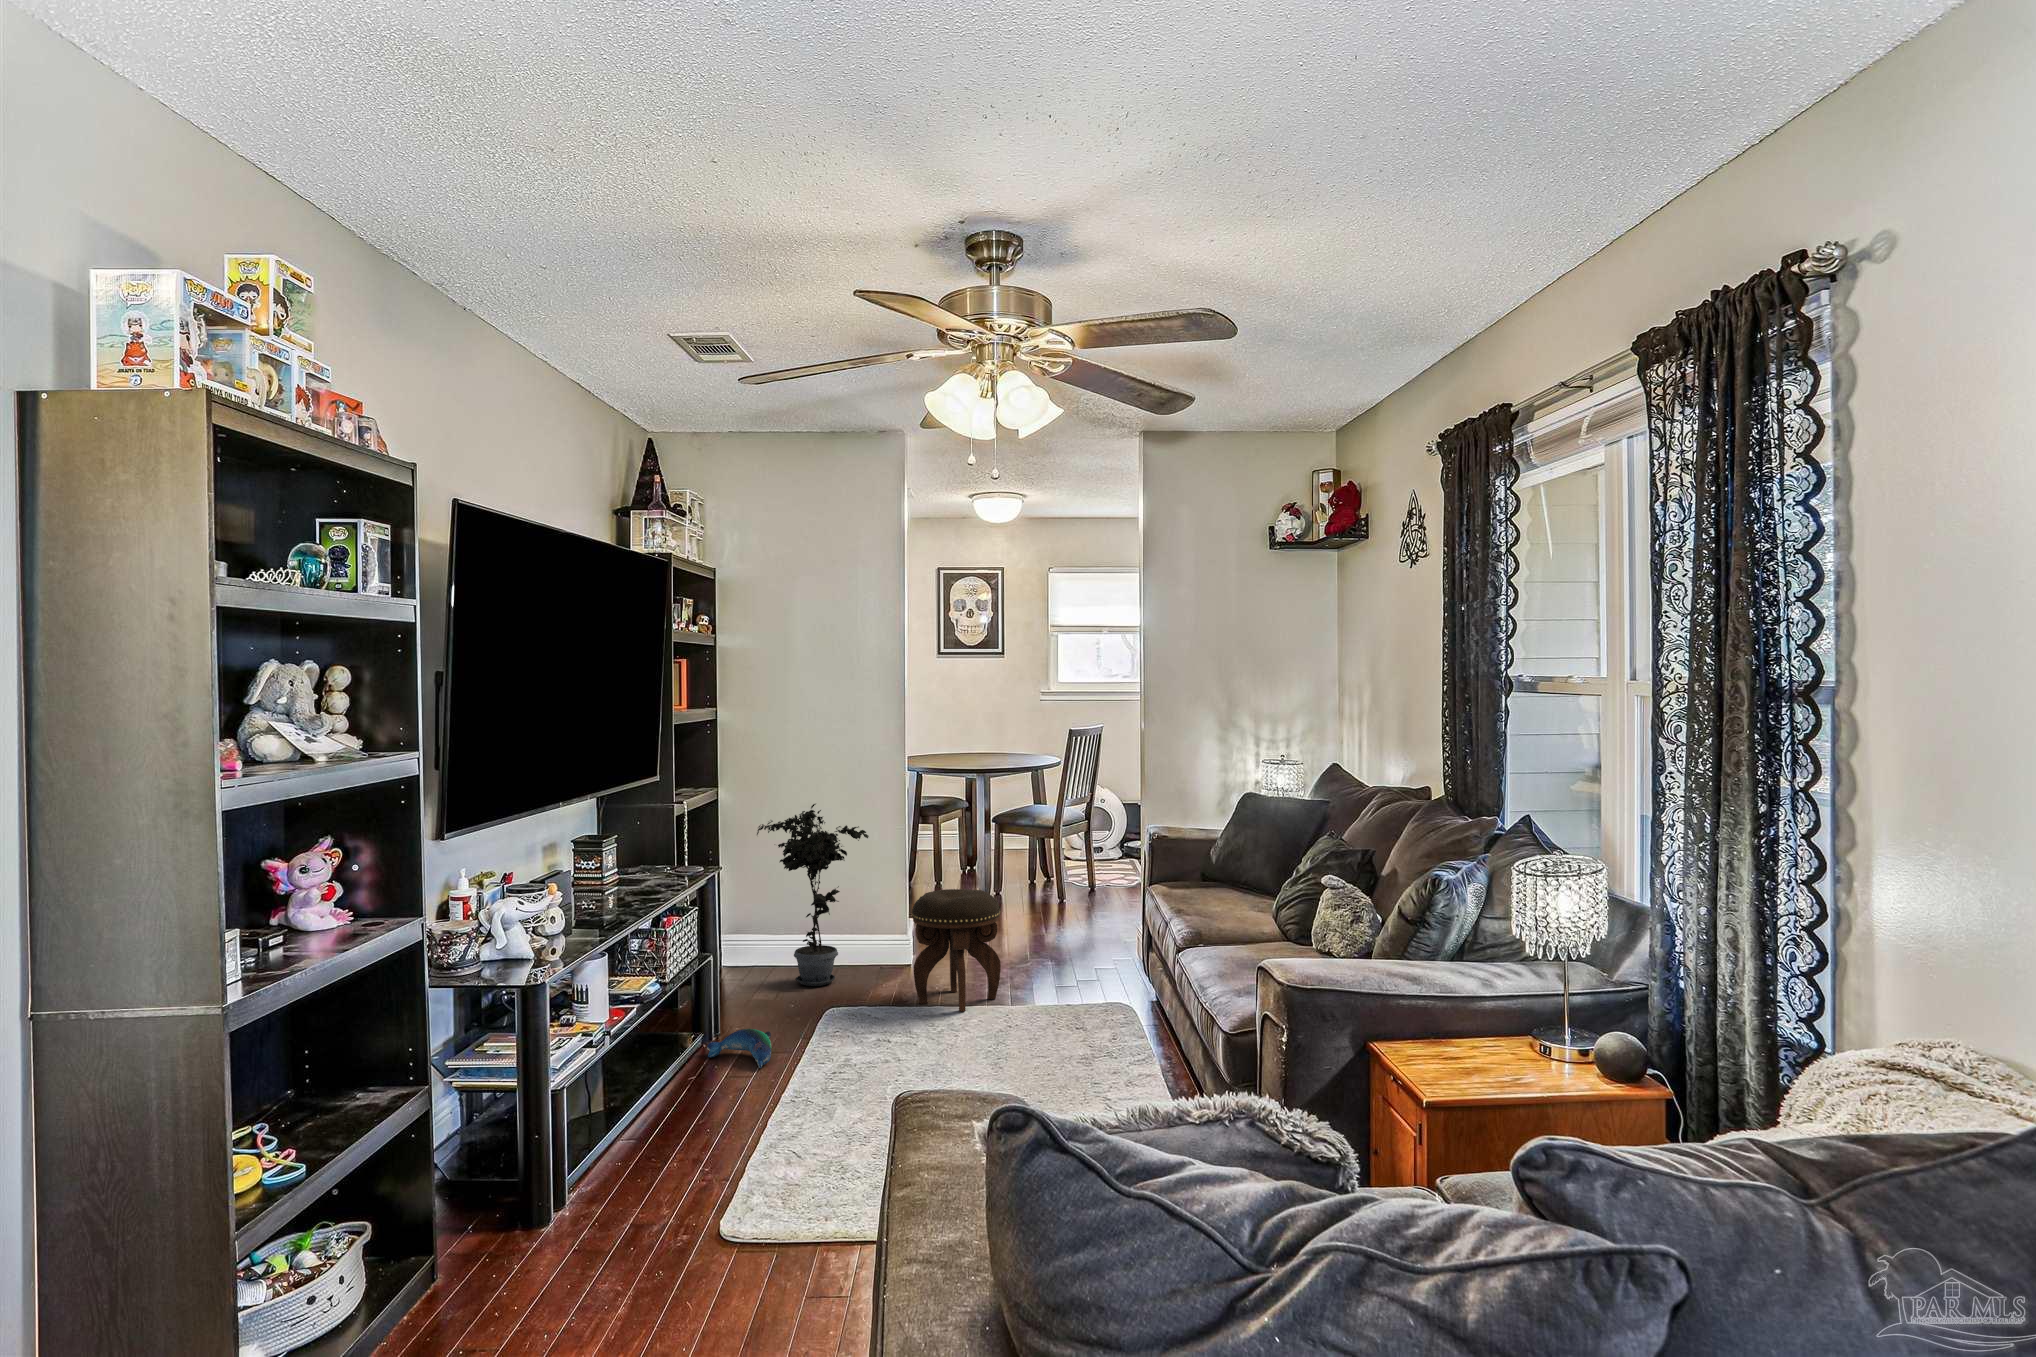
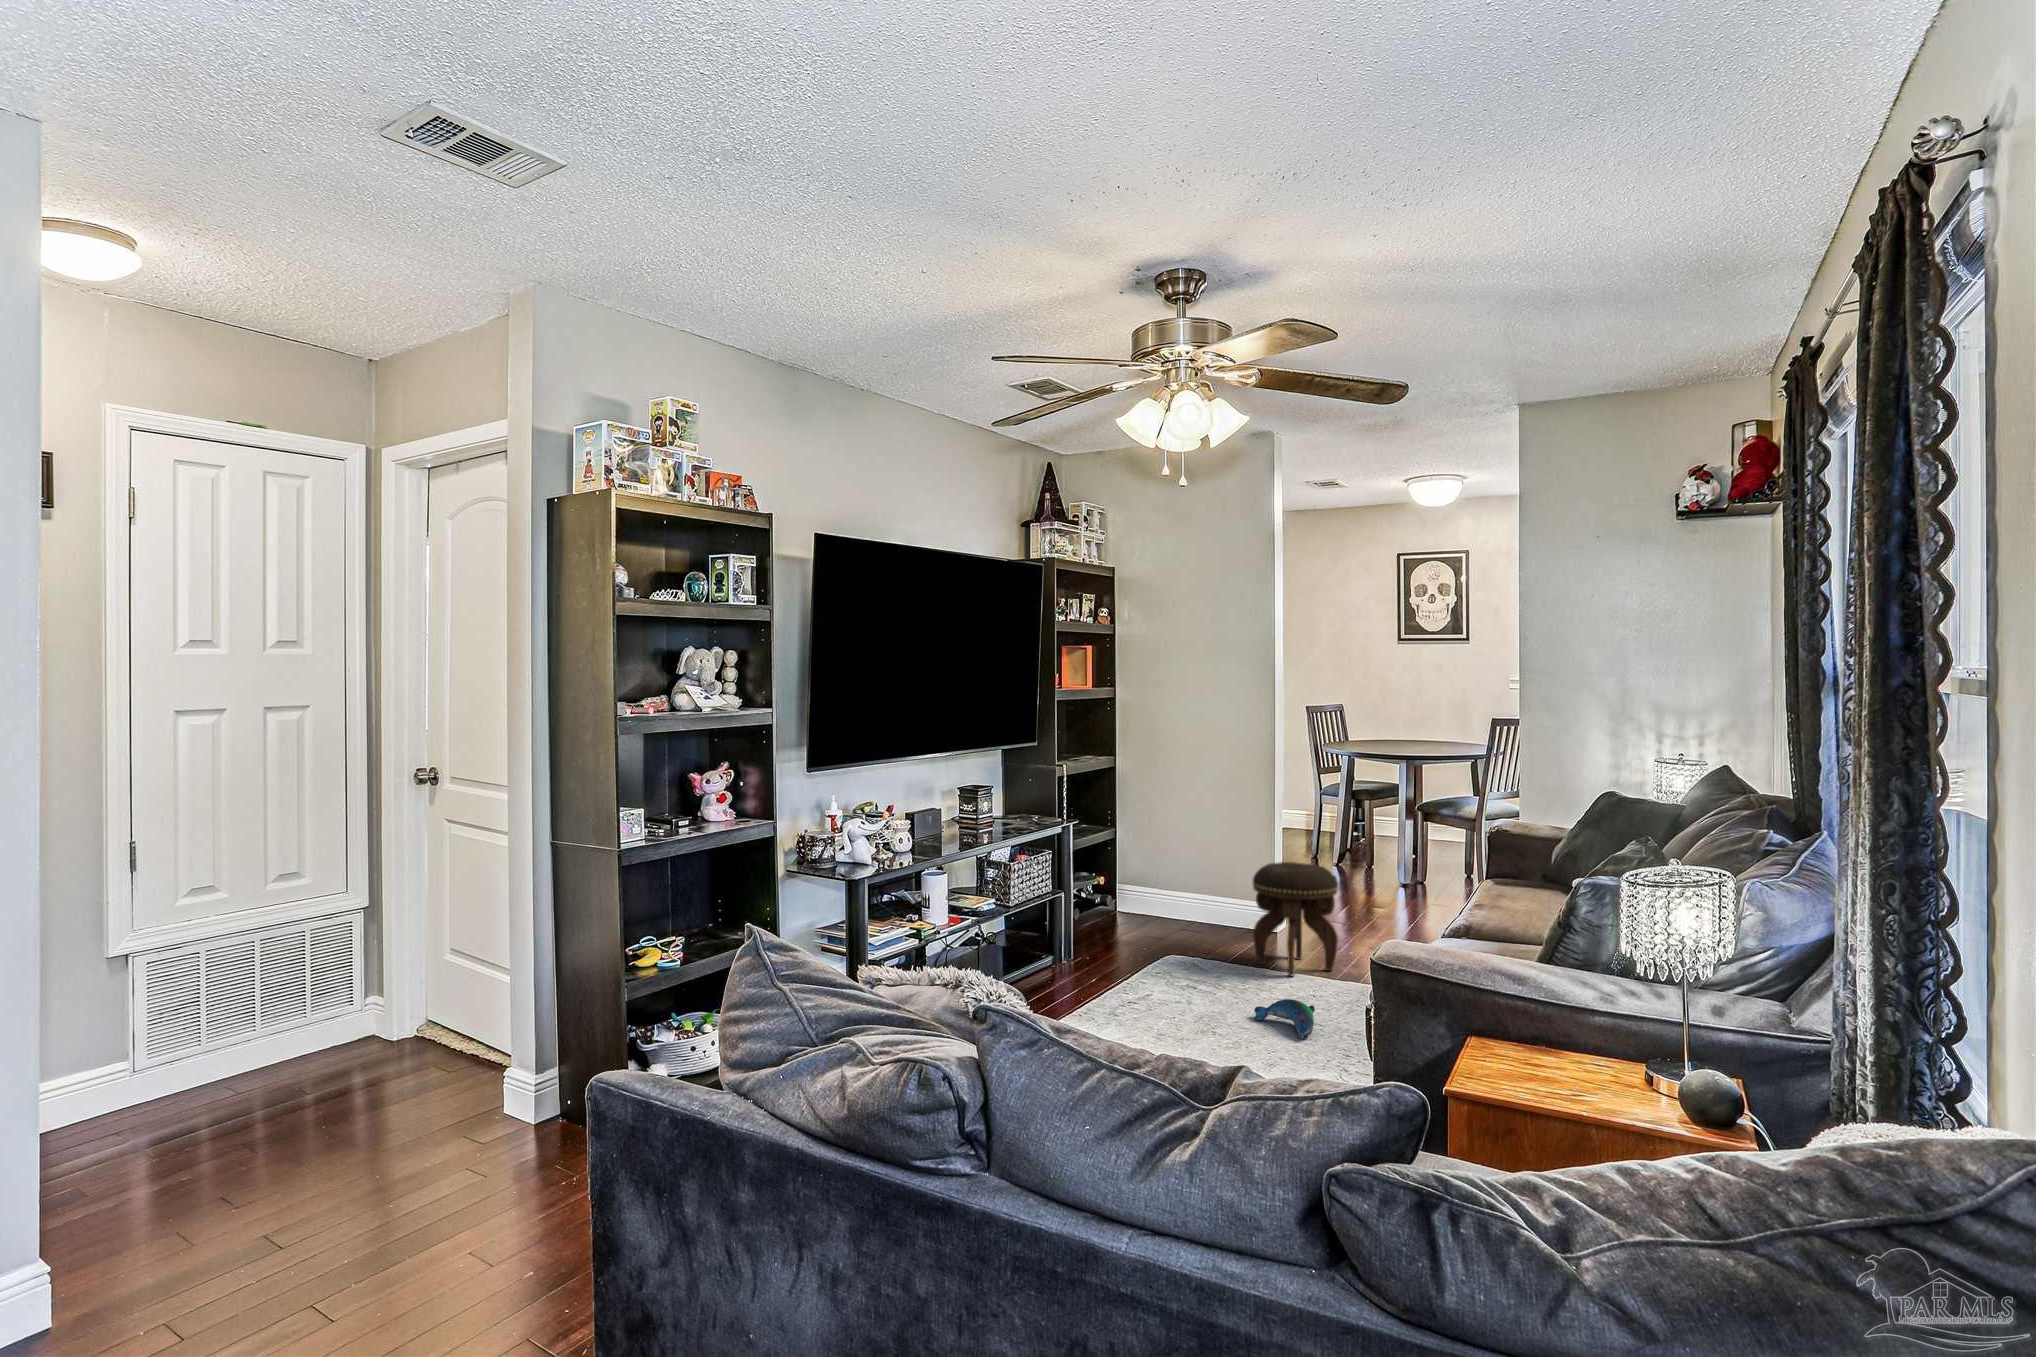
potted plant: present [757,804,869,986] -> none [1138,774,1228,936]
plush toy: present [707,1029,771,1068] -> present [1254,999,1315,1039]

